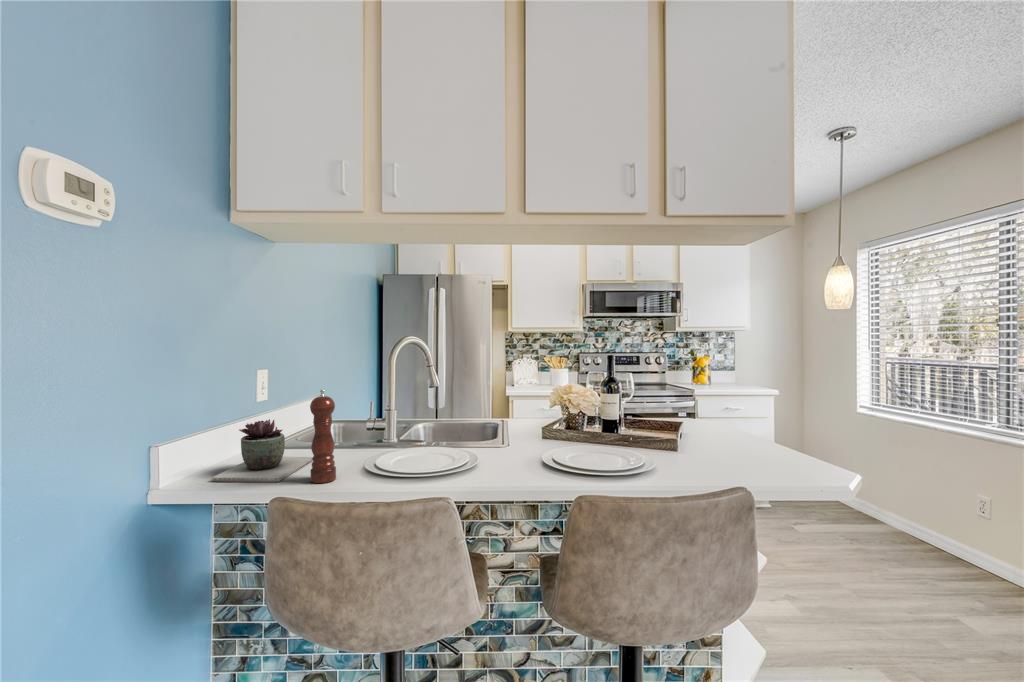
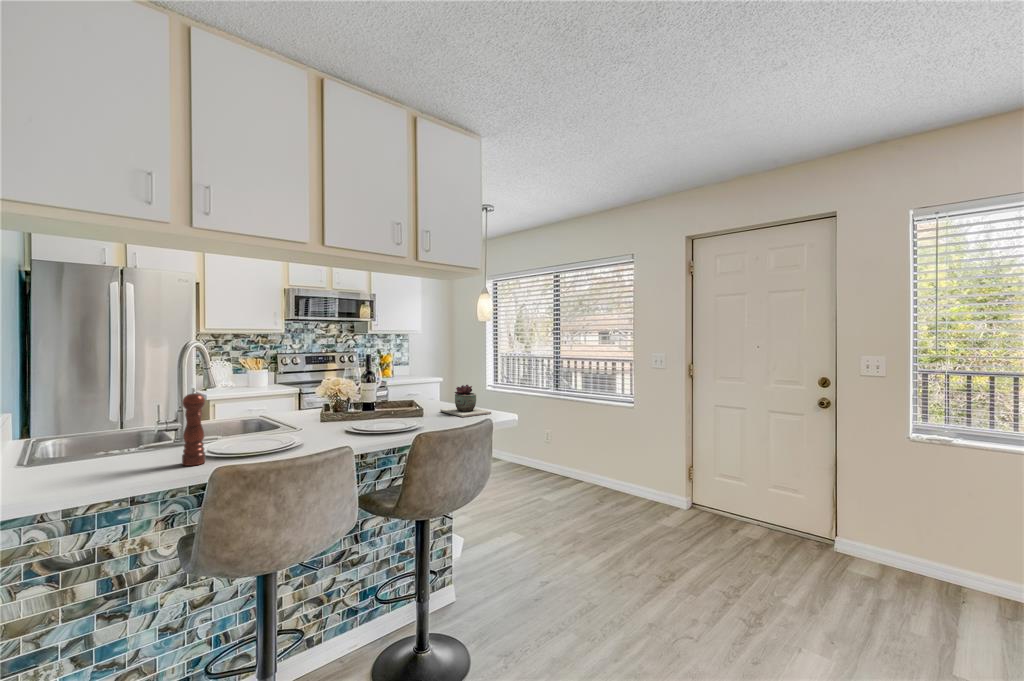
succulent plant: present [212,419,312,482] -> present [440,385,491,417]

